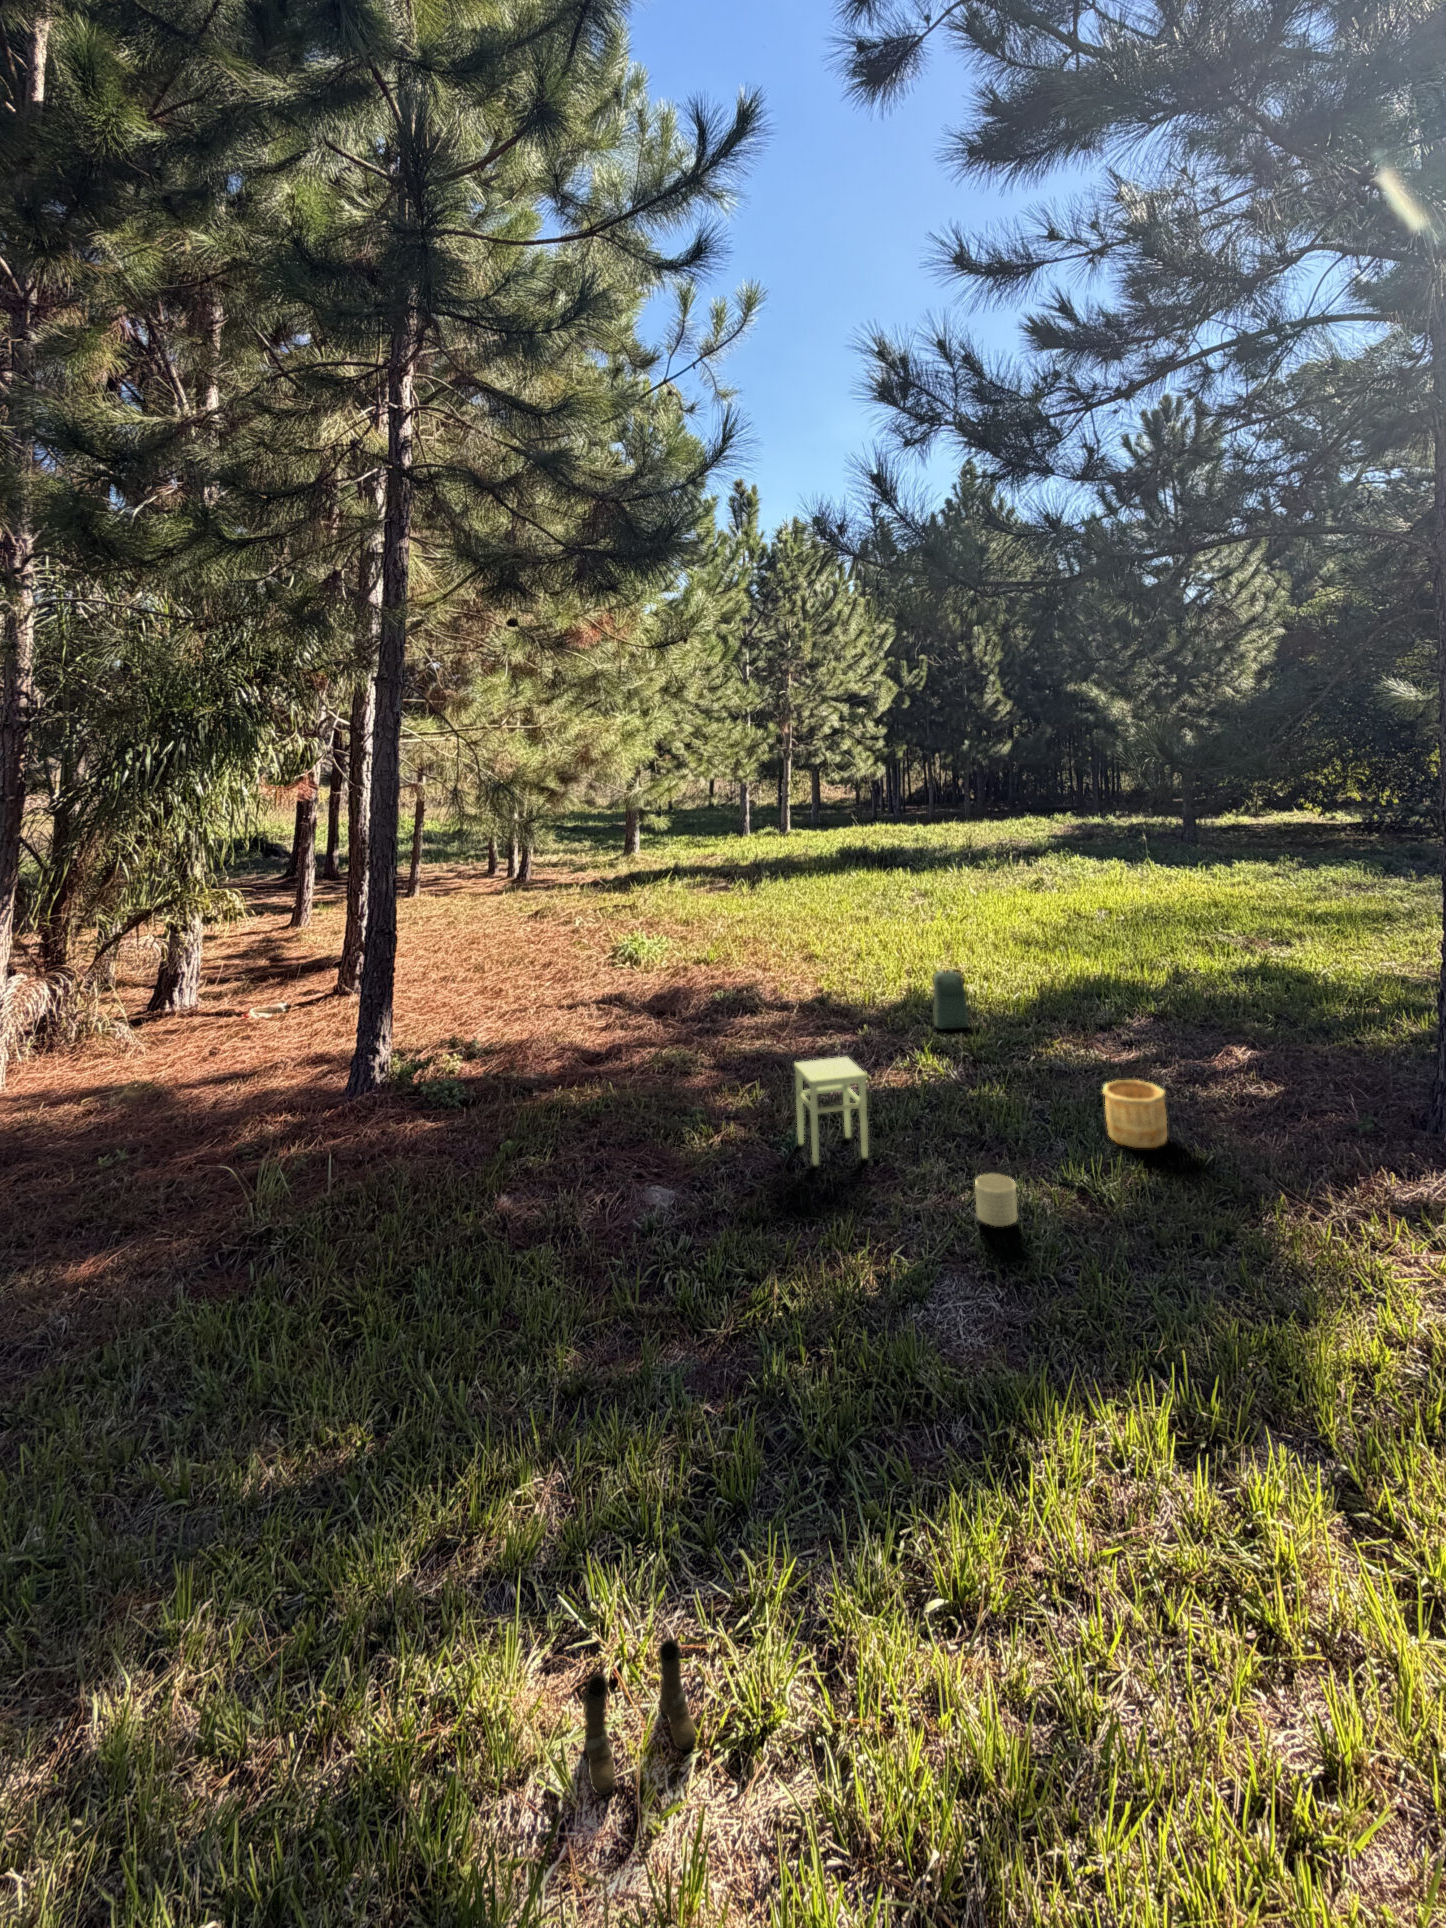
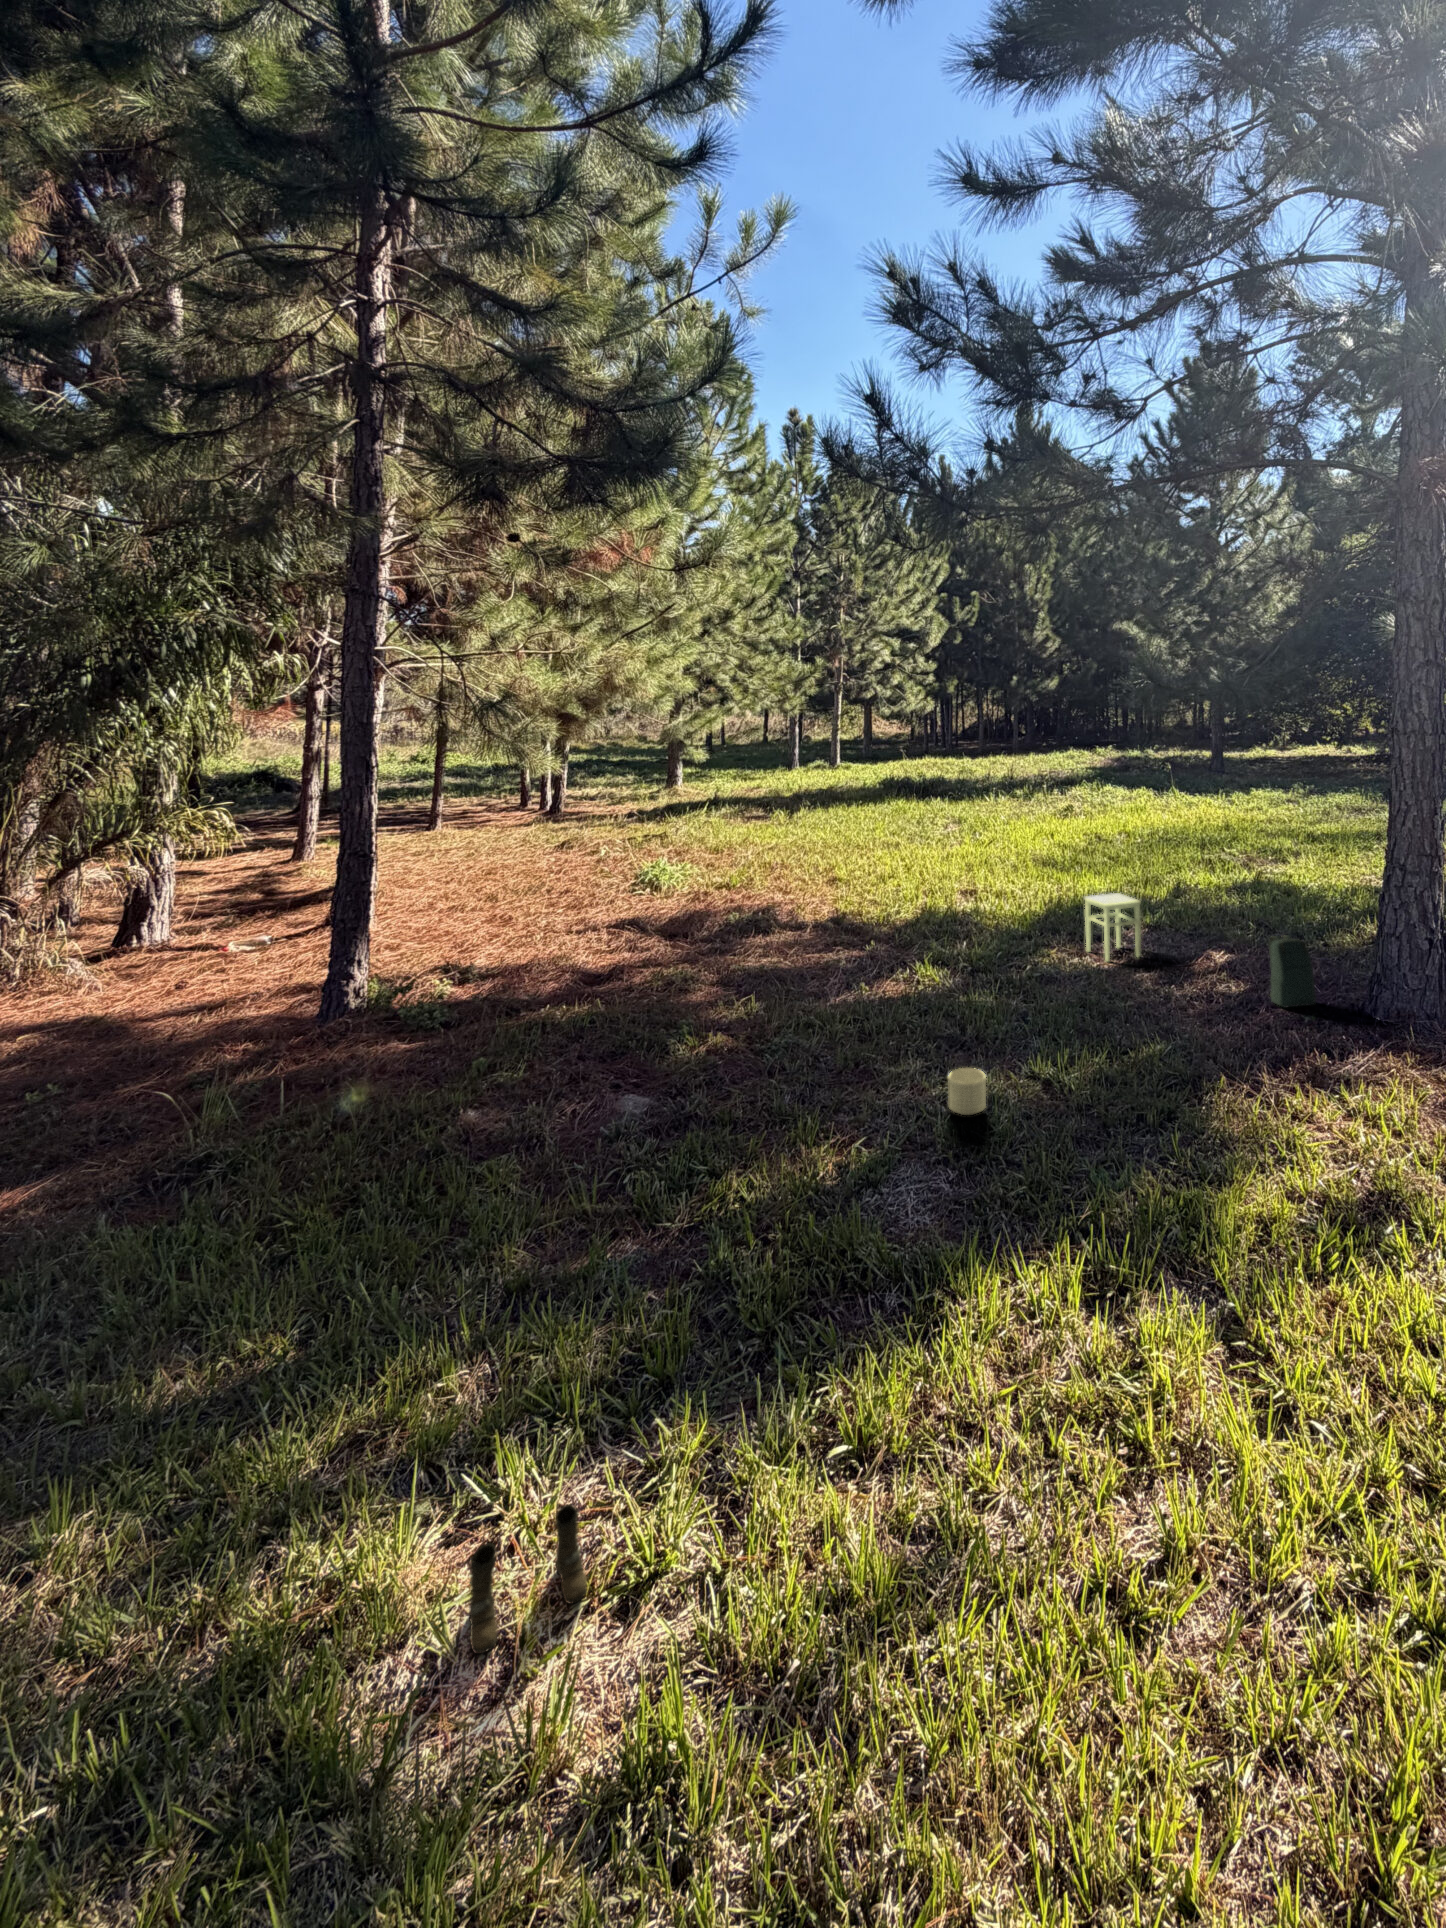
backpack: present [933,969,969,1029] -> present [1269,935,1316,1007]
stool: present [794,1057,868,1165] -> present [1085,893,1141,962]
wooden bucket: present [1103,1080,1167,1148] -> none [1080,982,1136,1042]

